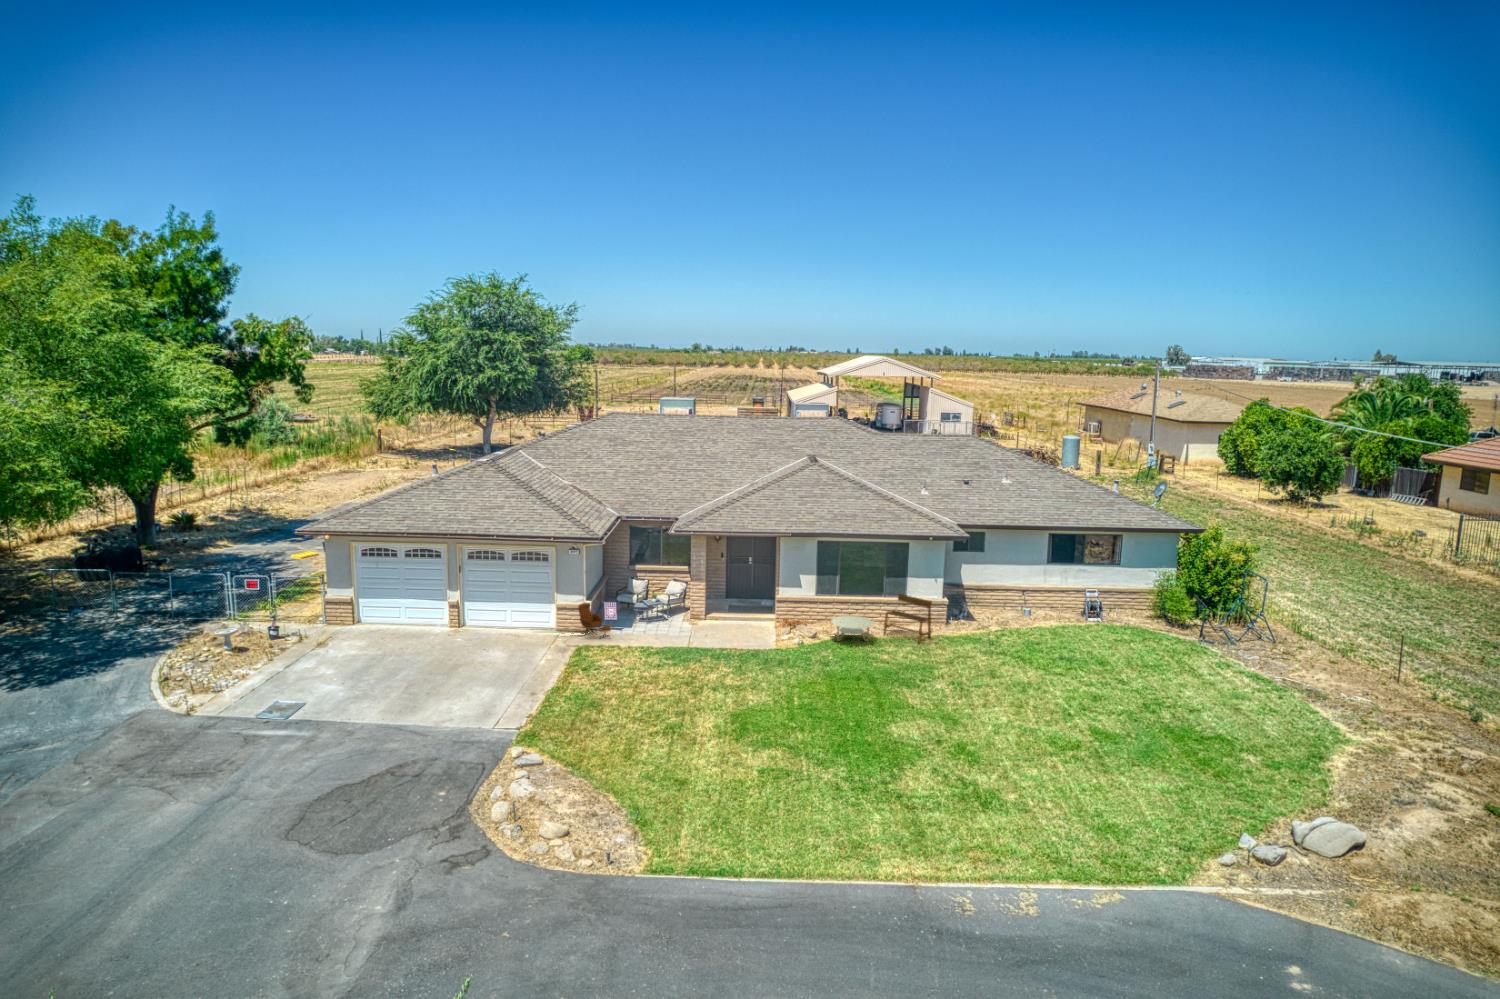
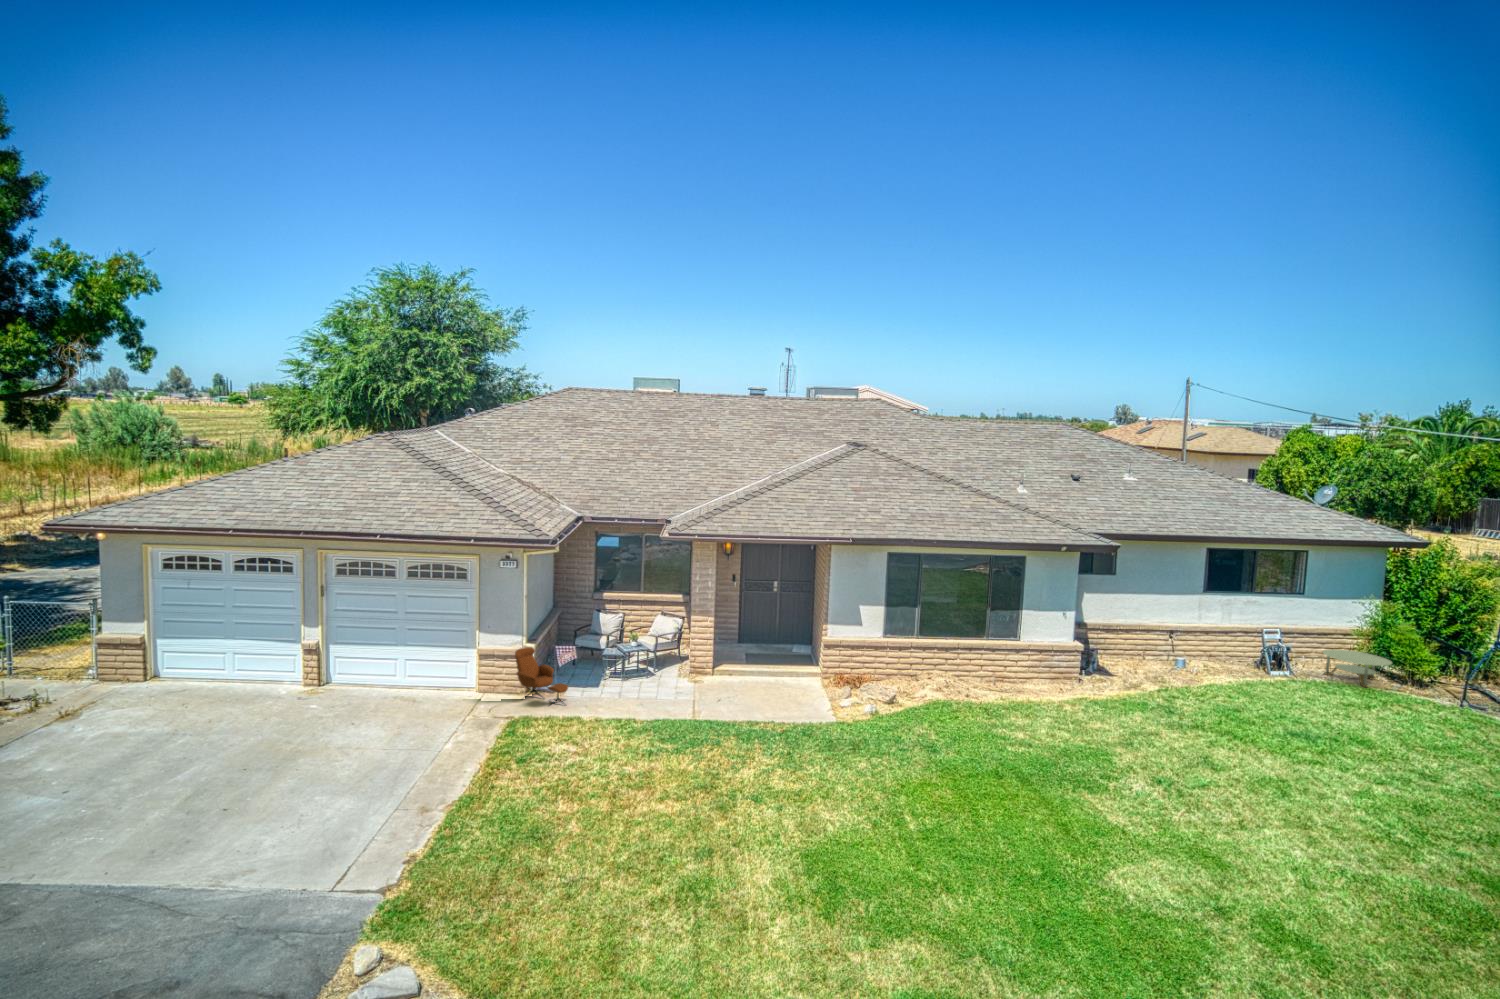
bench: present [884,594,932,644] -> none [992,633,1070,711]
round table: present [831,616,873,642] -> present [1323,649,1392,687]

